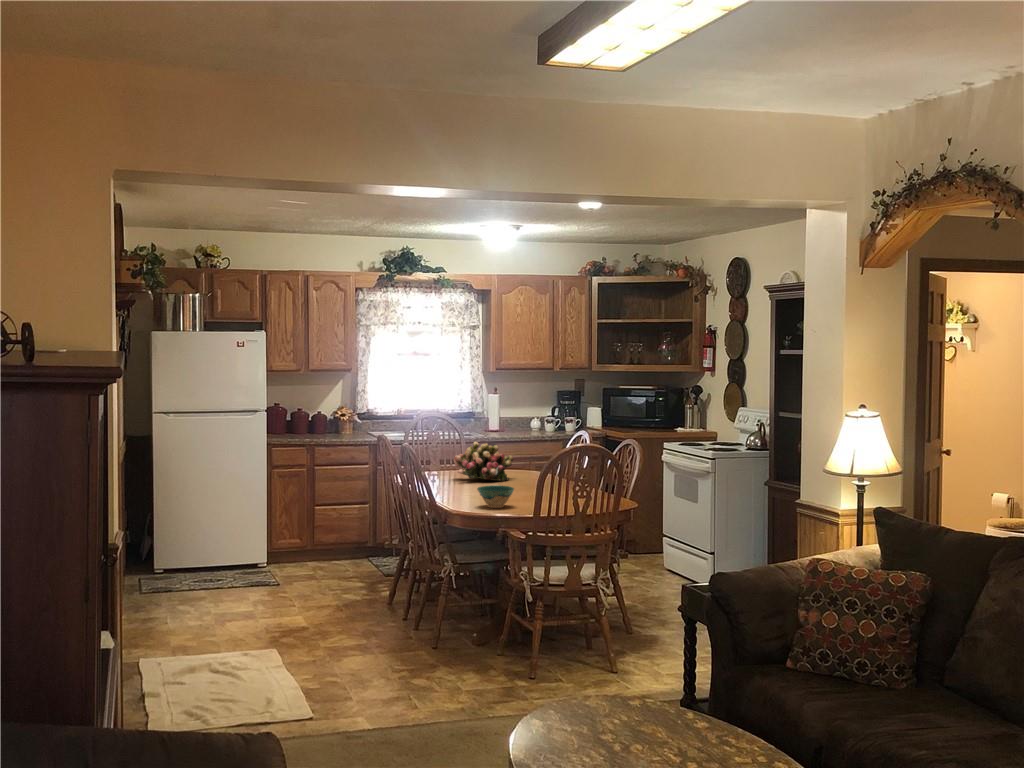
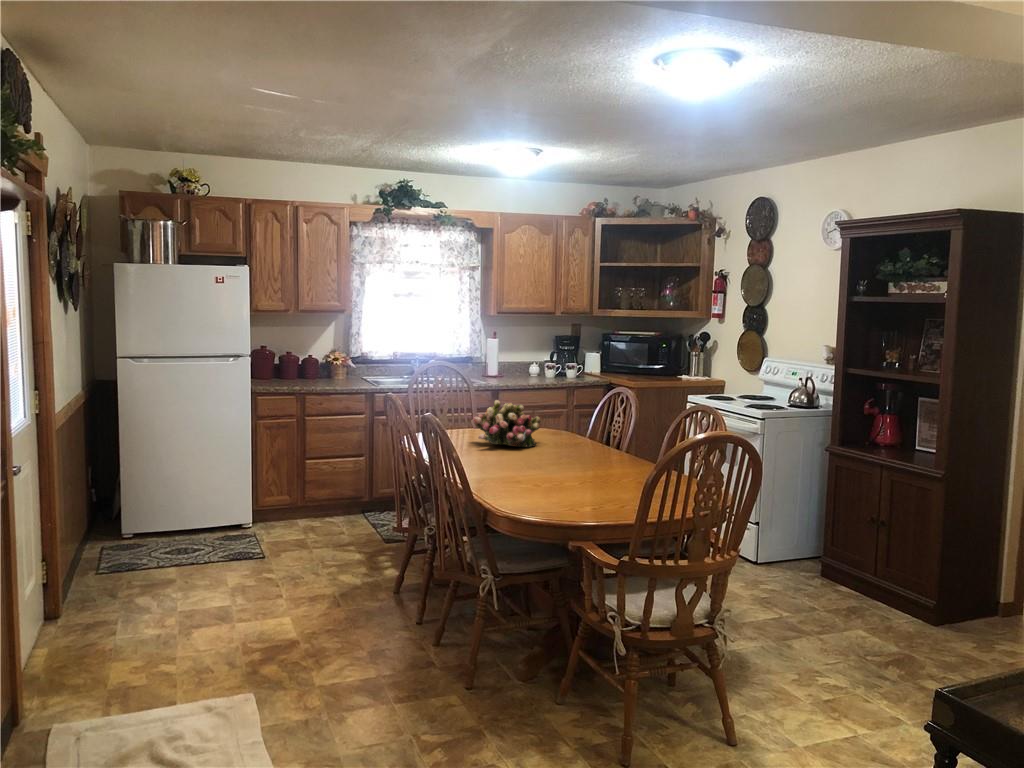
bowl: present [477,485,514,508] -> none [522,468,571,500]

